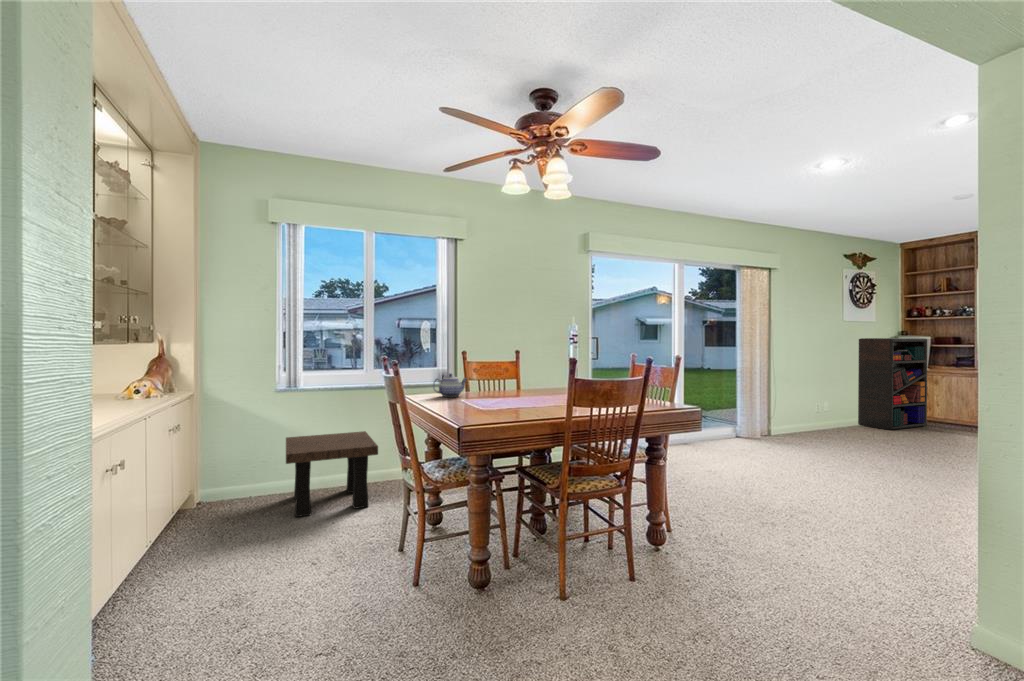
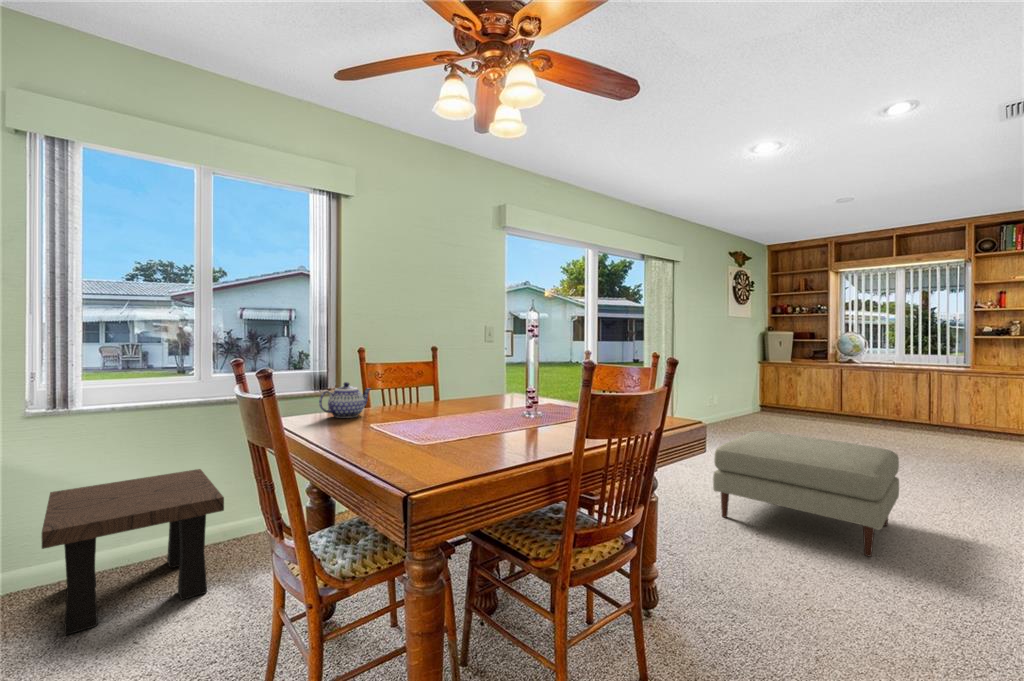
bookshelf: present [858,338,927,430] -> none [739,334,793,420]
ottoman: none [759,430,952,540] -> present [713,431,899,556]

